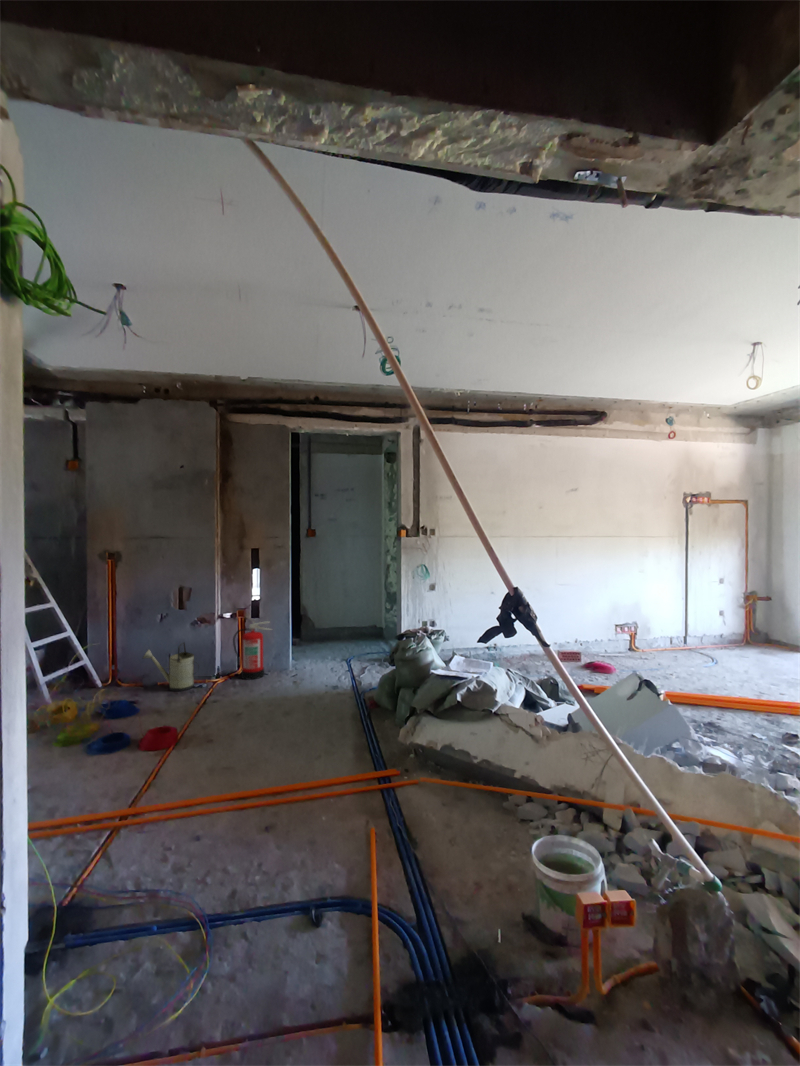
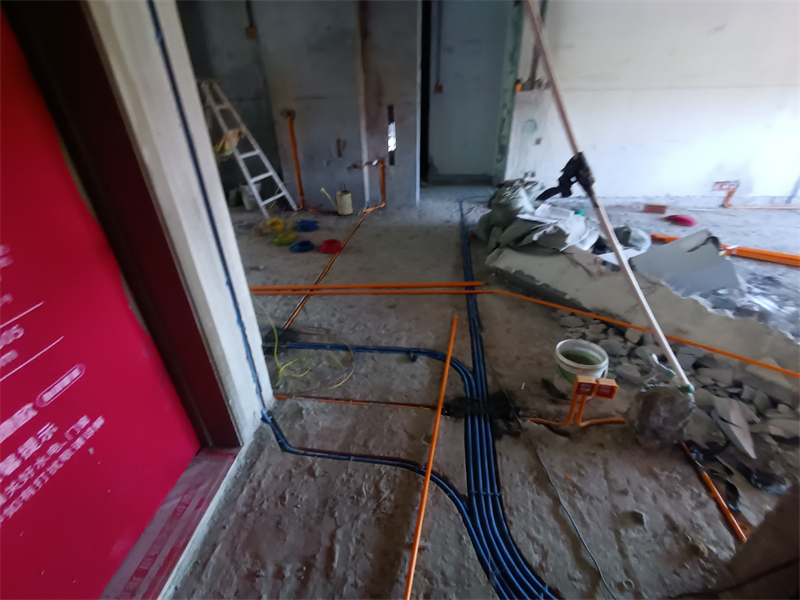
fire extinguisher: present [233,622,270,680] -> none [376,169,404,211]

